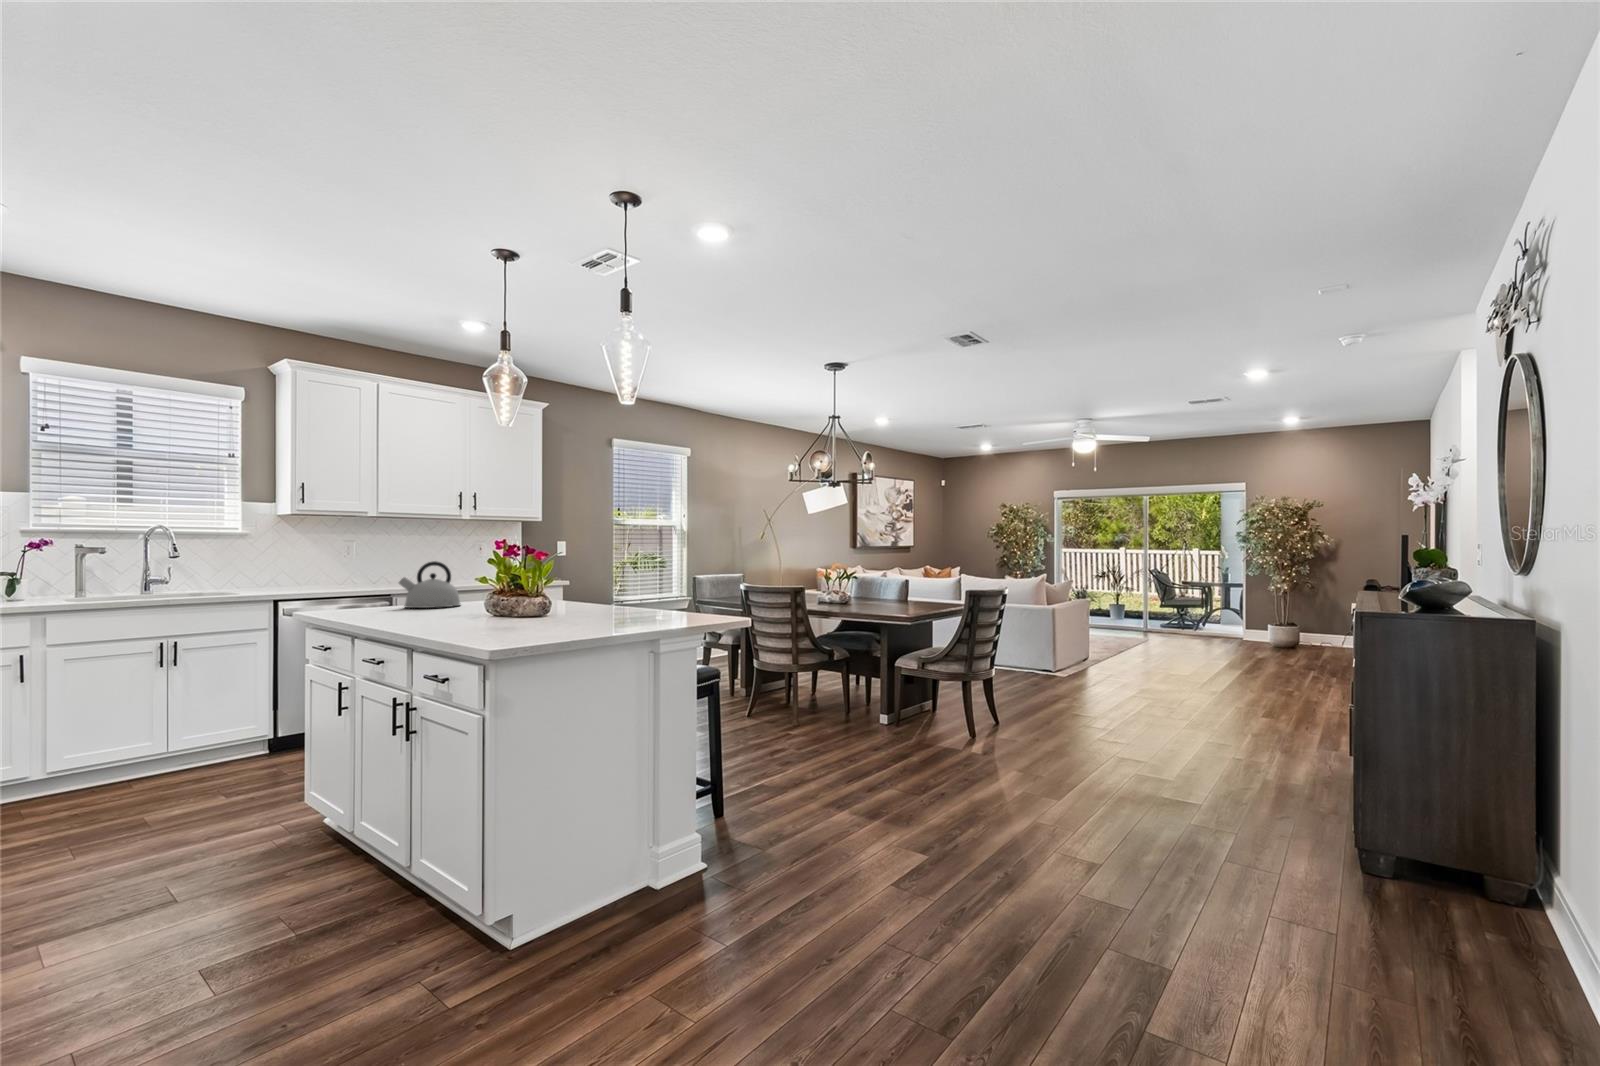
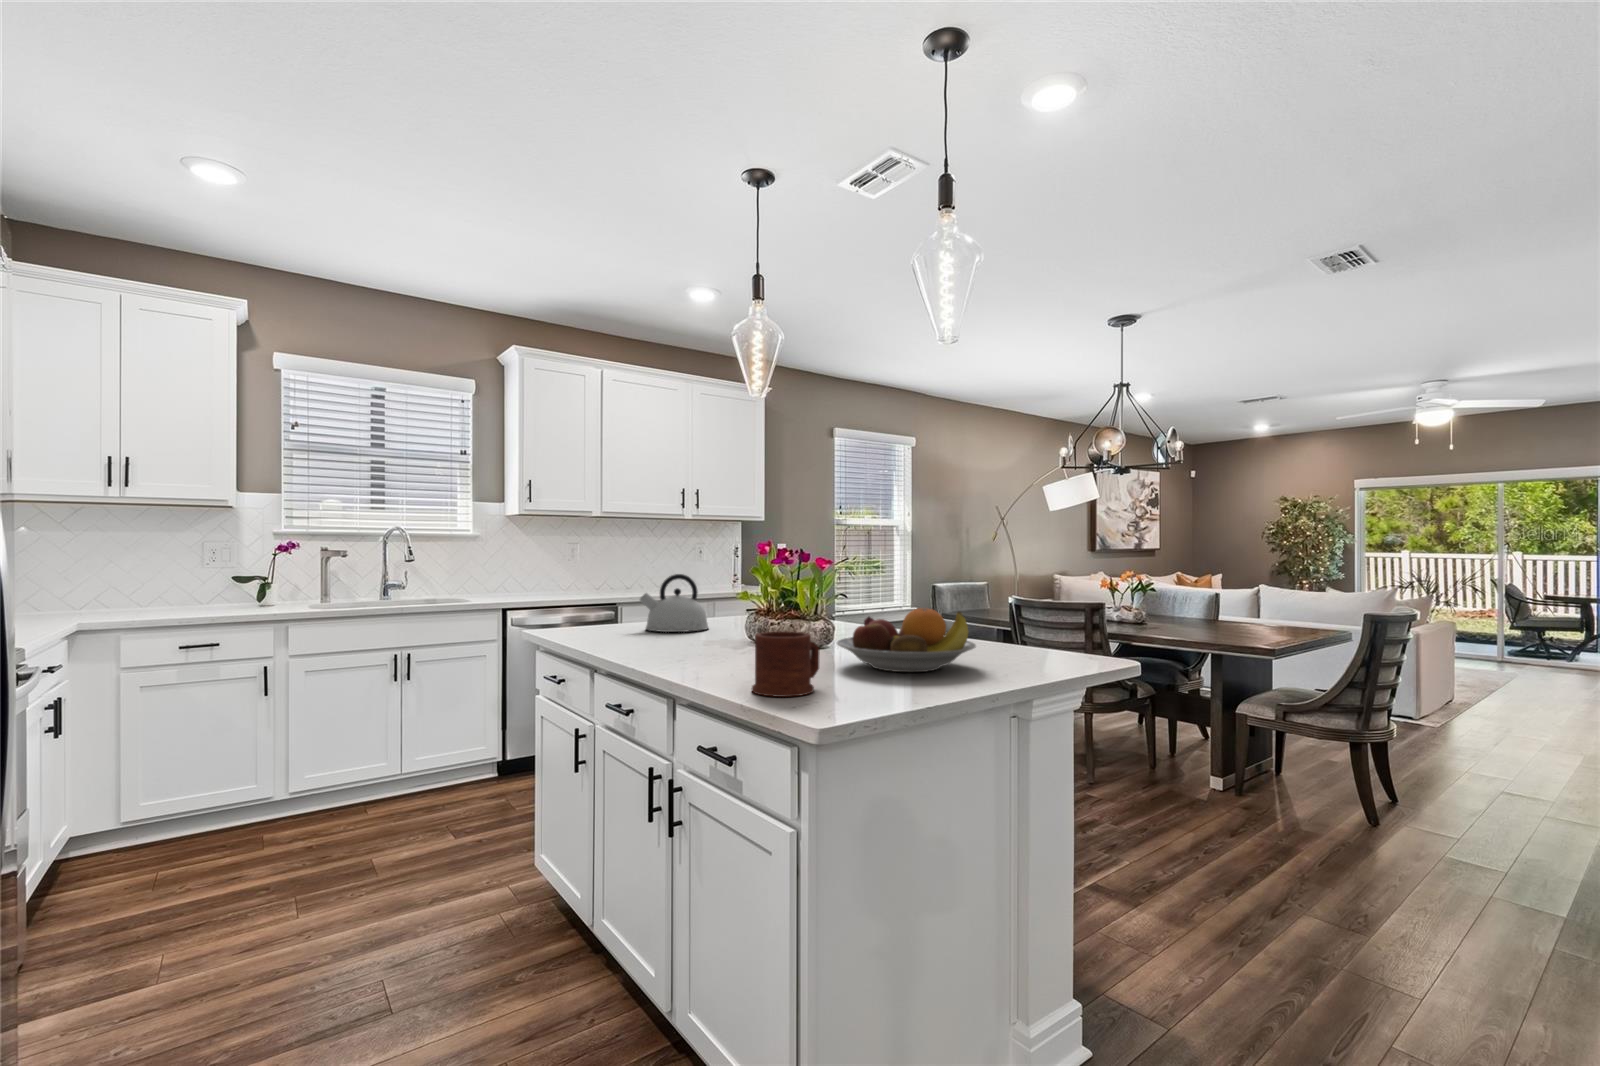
fruit bowl: none [540,578,642,622] -> present [837,608,976,672]
mug: none [461,593,515,635] -> present [752,631,819,697]

